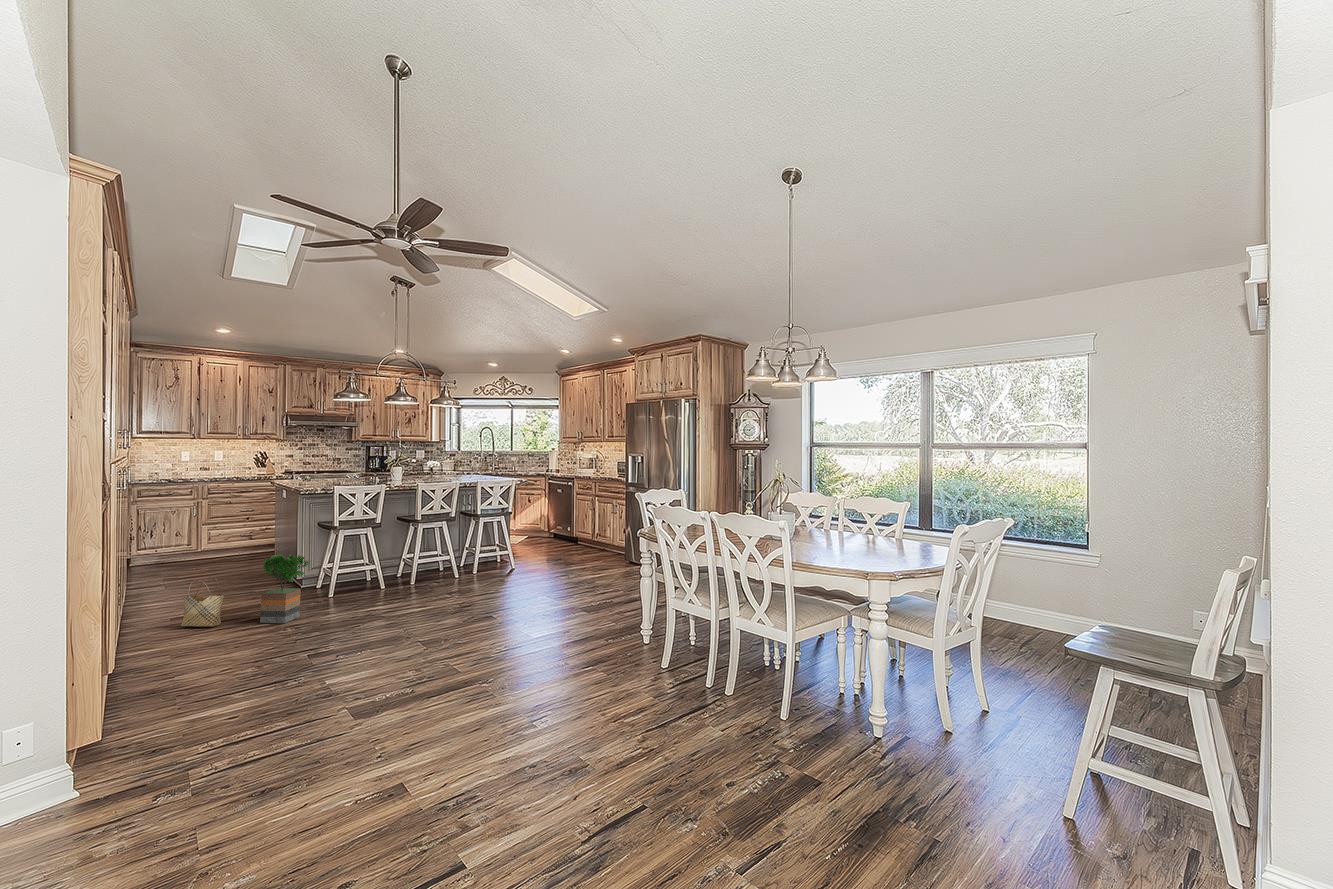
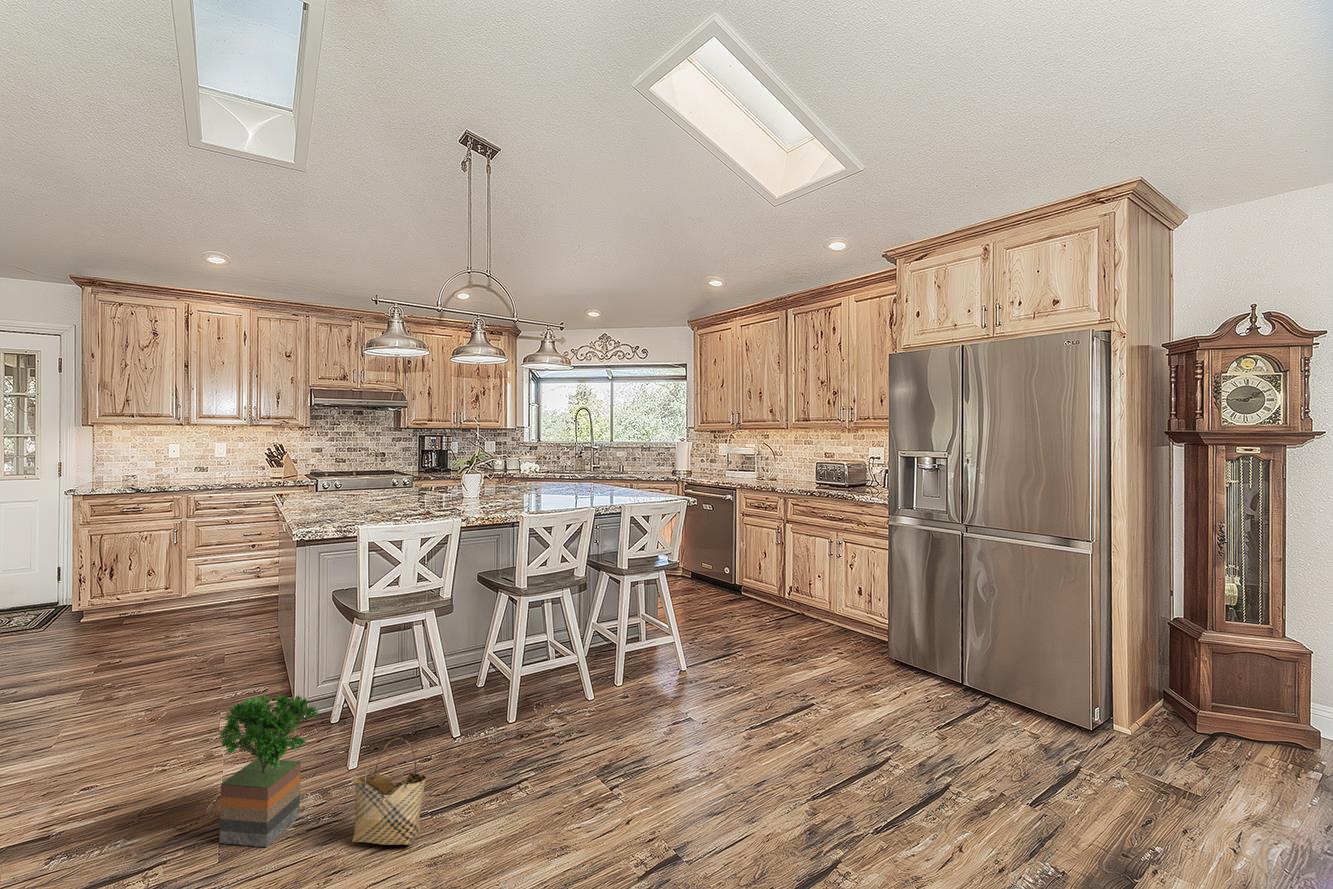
woven basket: present [181,577,225,627] -> present [352,738,426,845]

